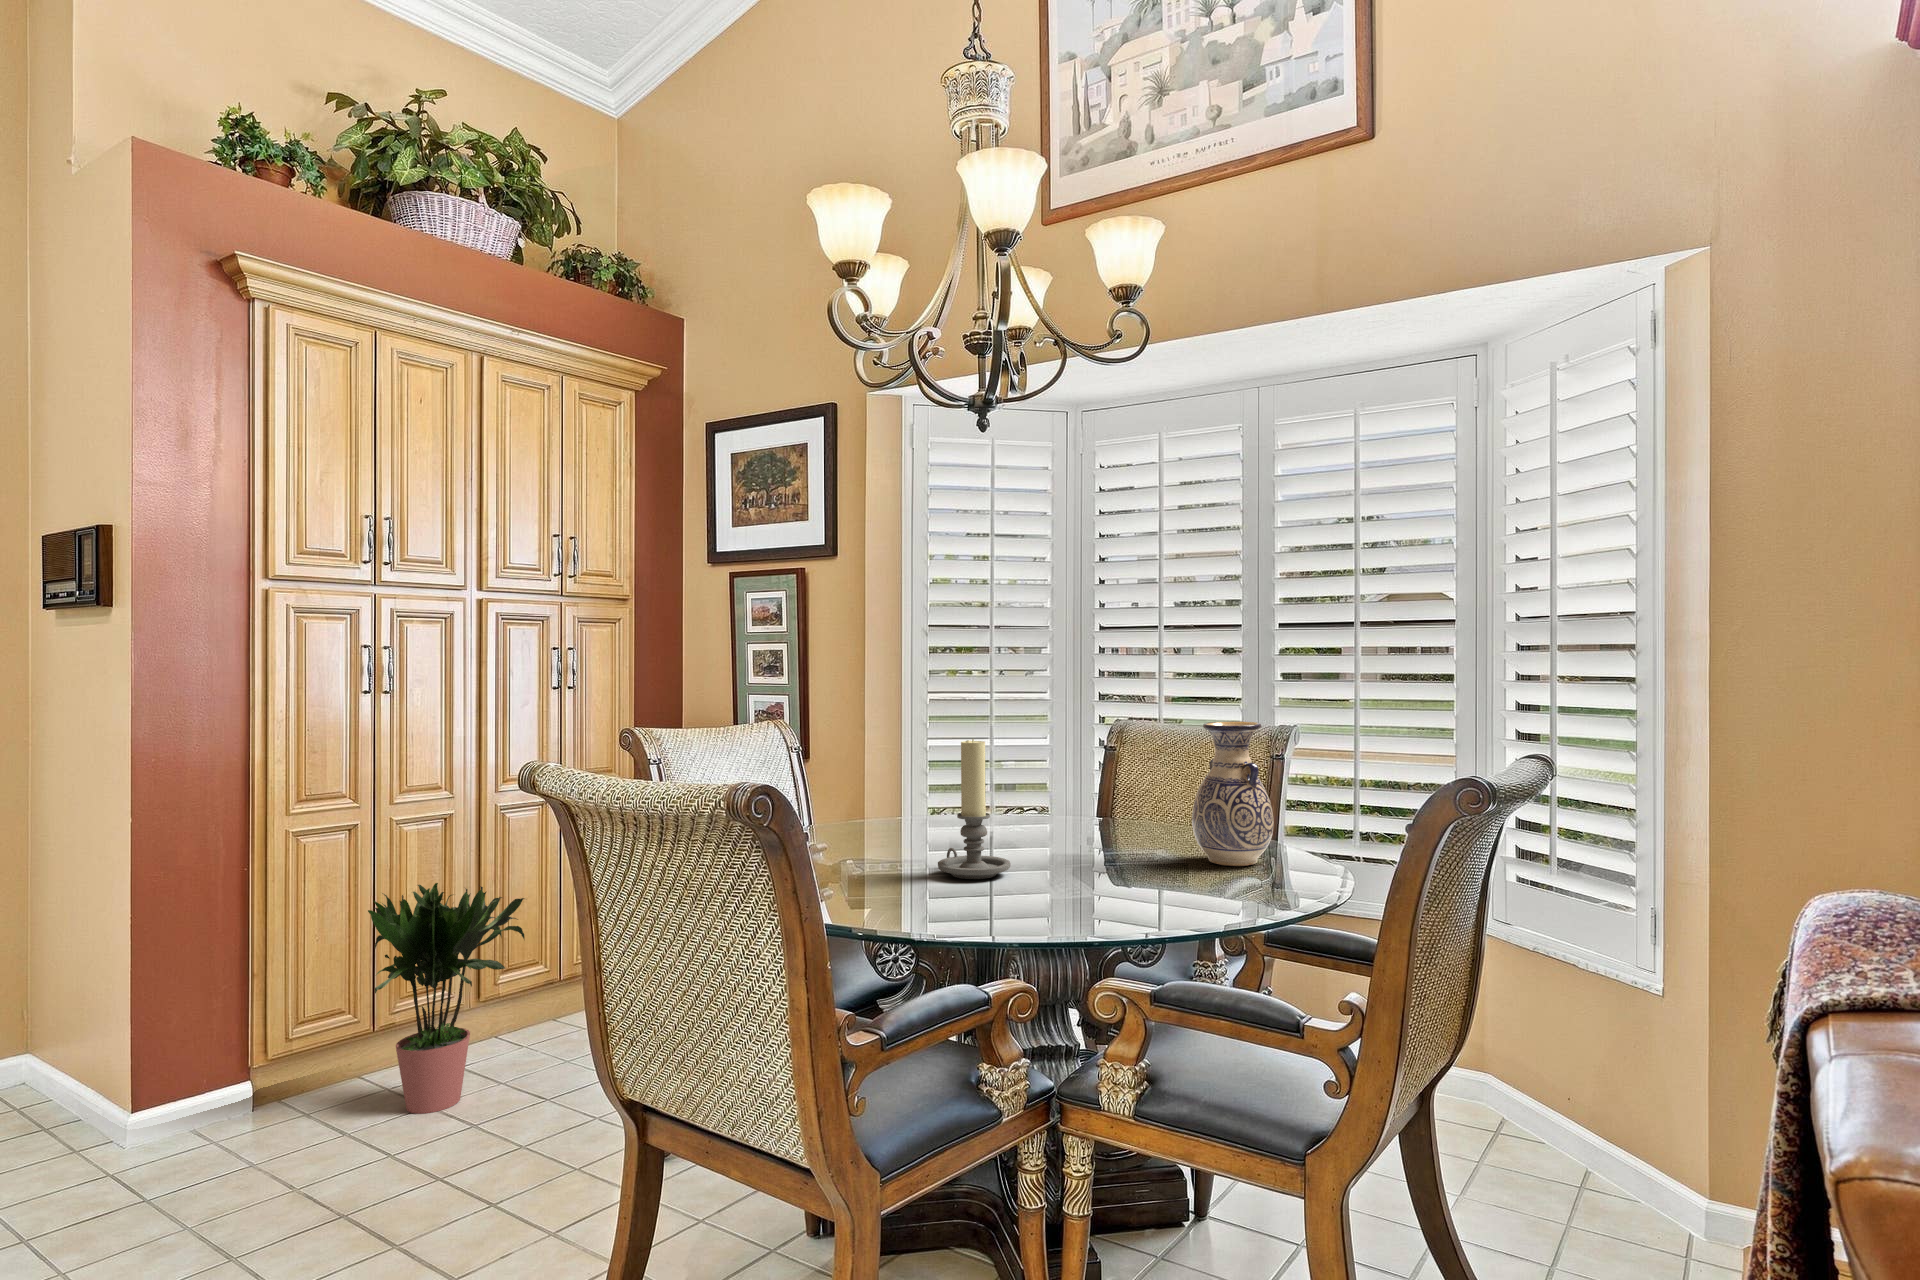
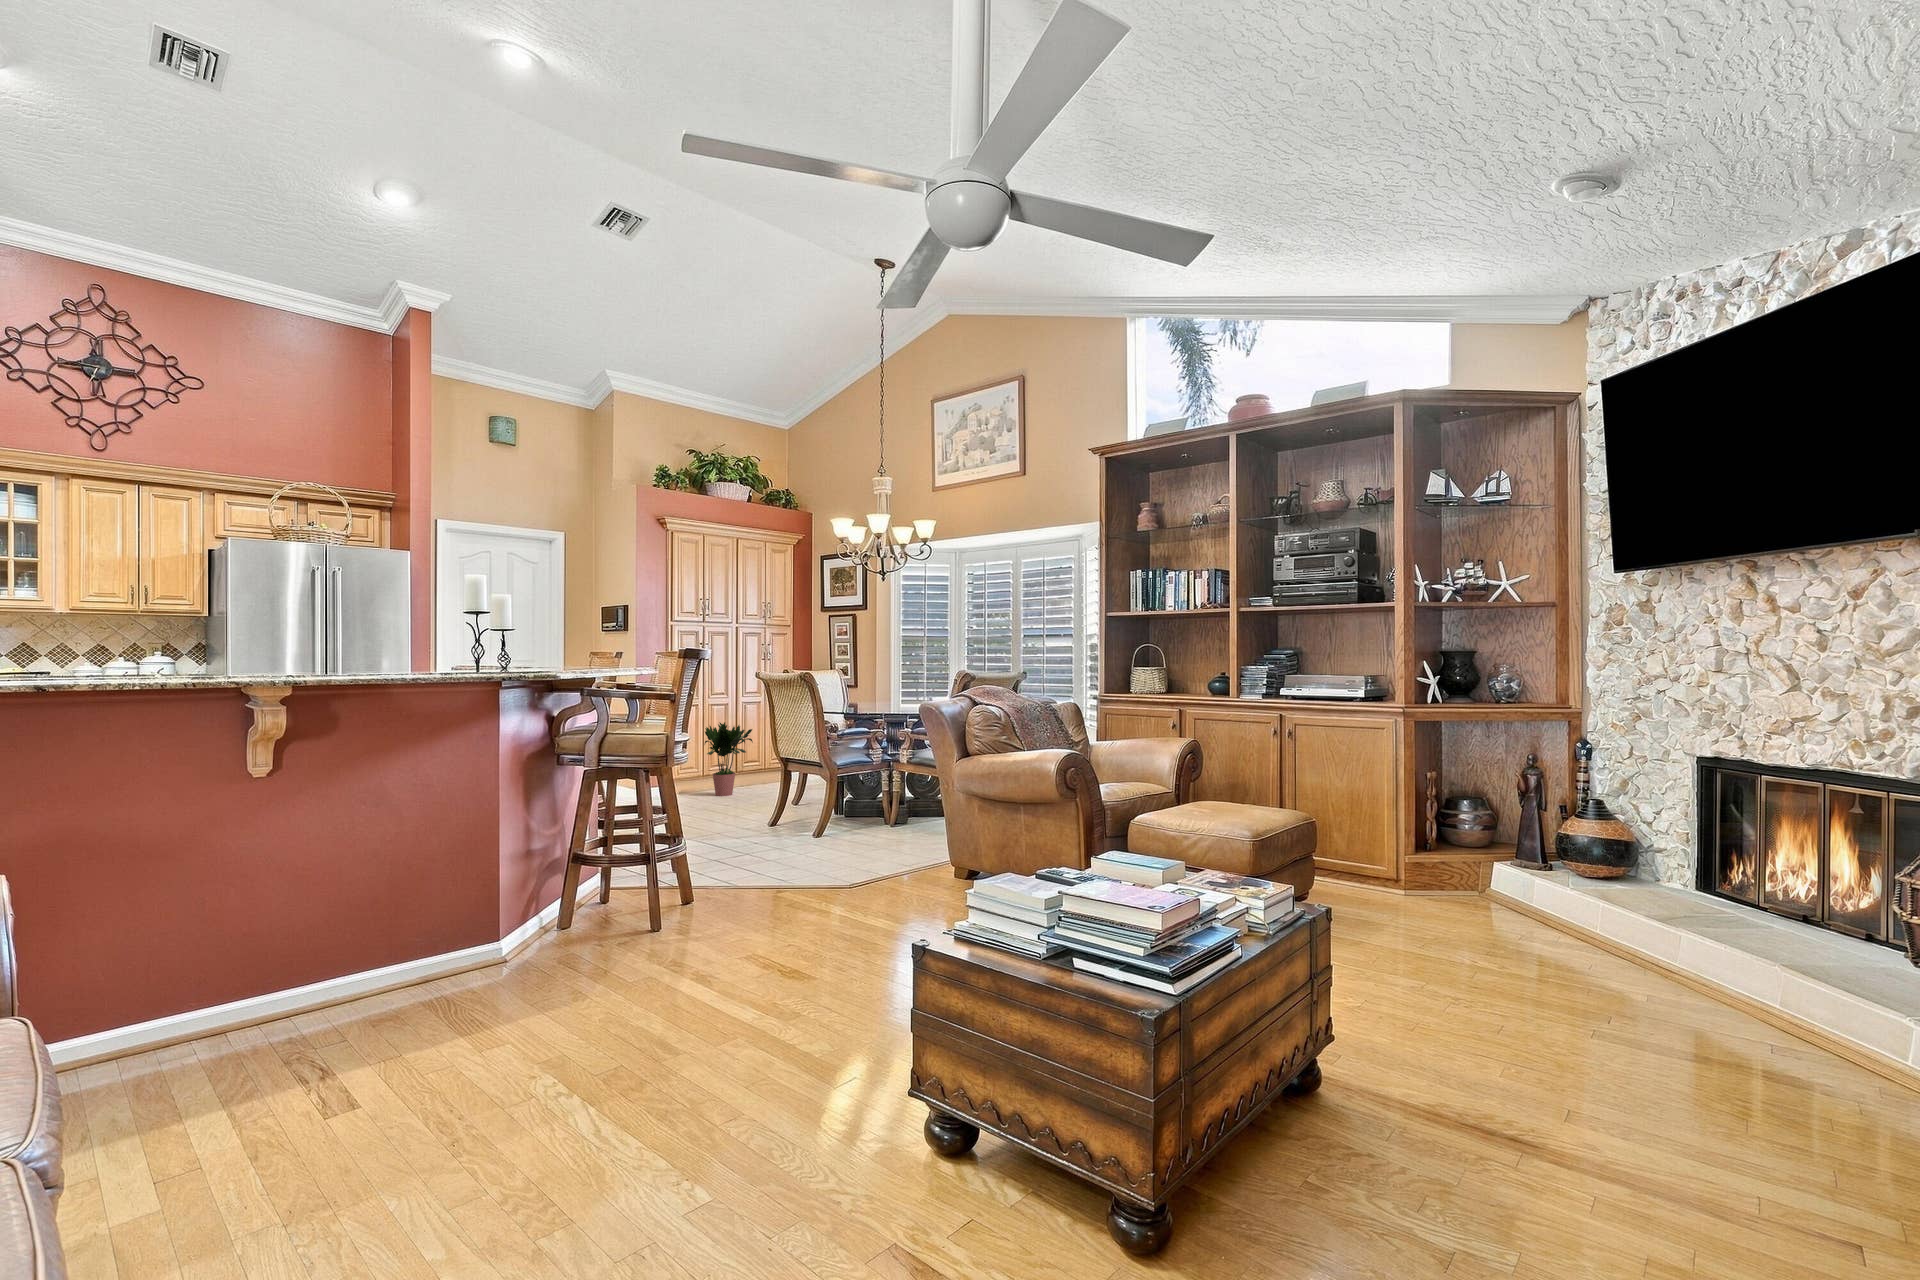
vase: present [1192,721,1274,866] -> none [945,666,968,708]
candle holder: present [938,739,1011,879] -> none [867,670,888,709]

